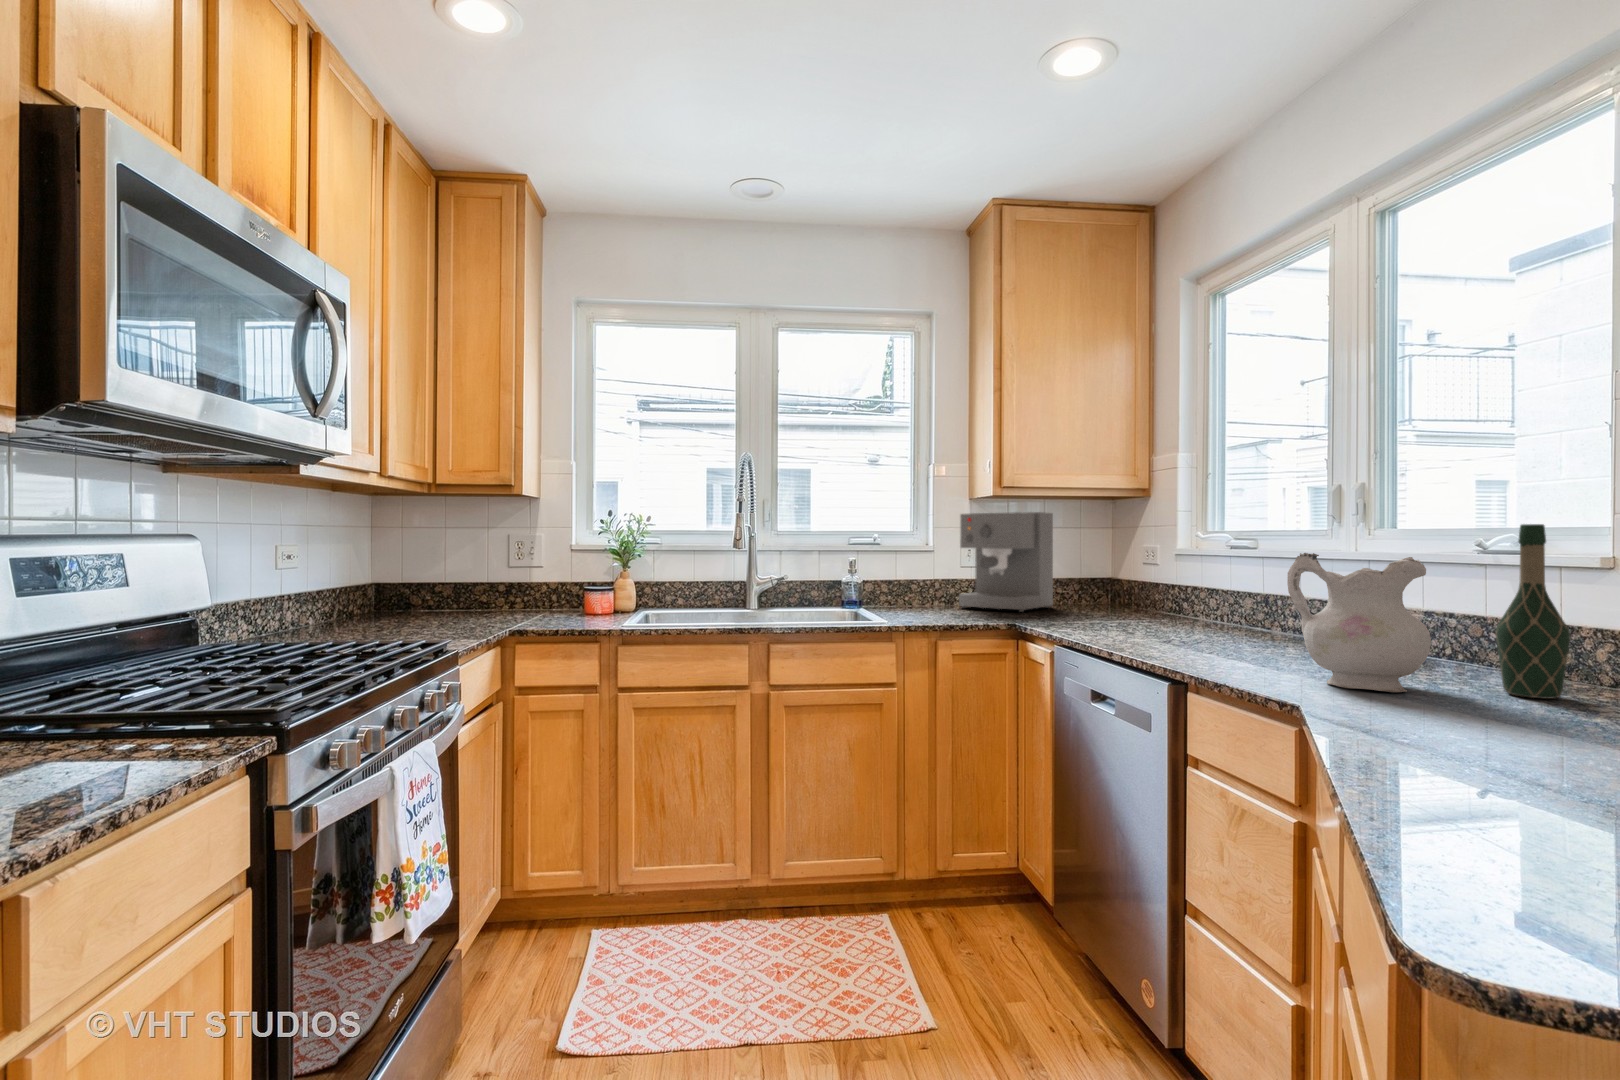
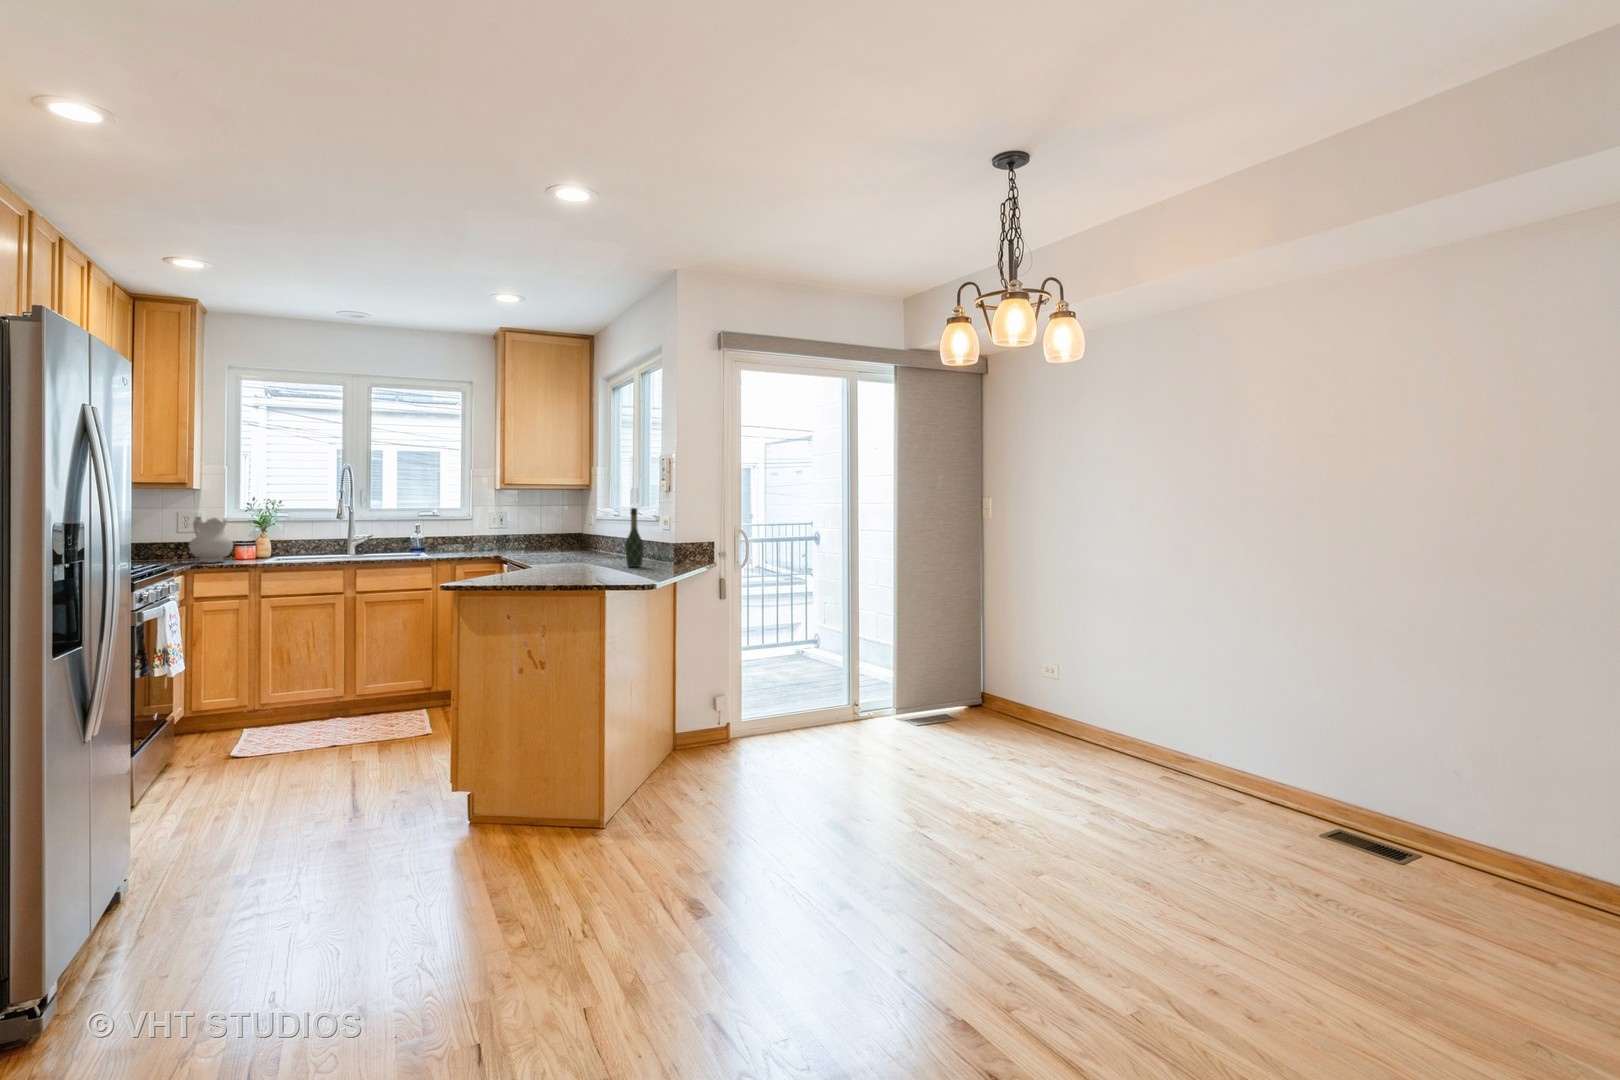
coffee maker: present [959,512,1053,612] -> none [483,499,540,553]
ceramic pitcher: present [1287,553,1431,692] -> present [189,517,233,563]

